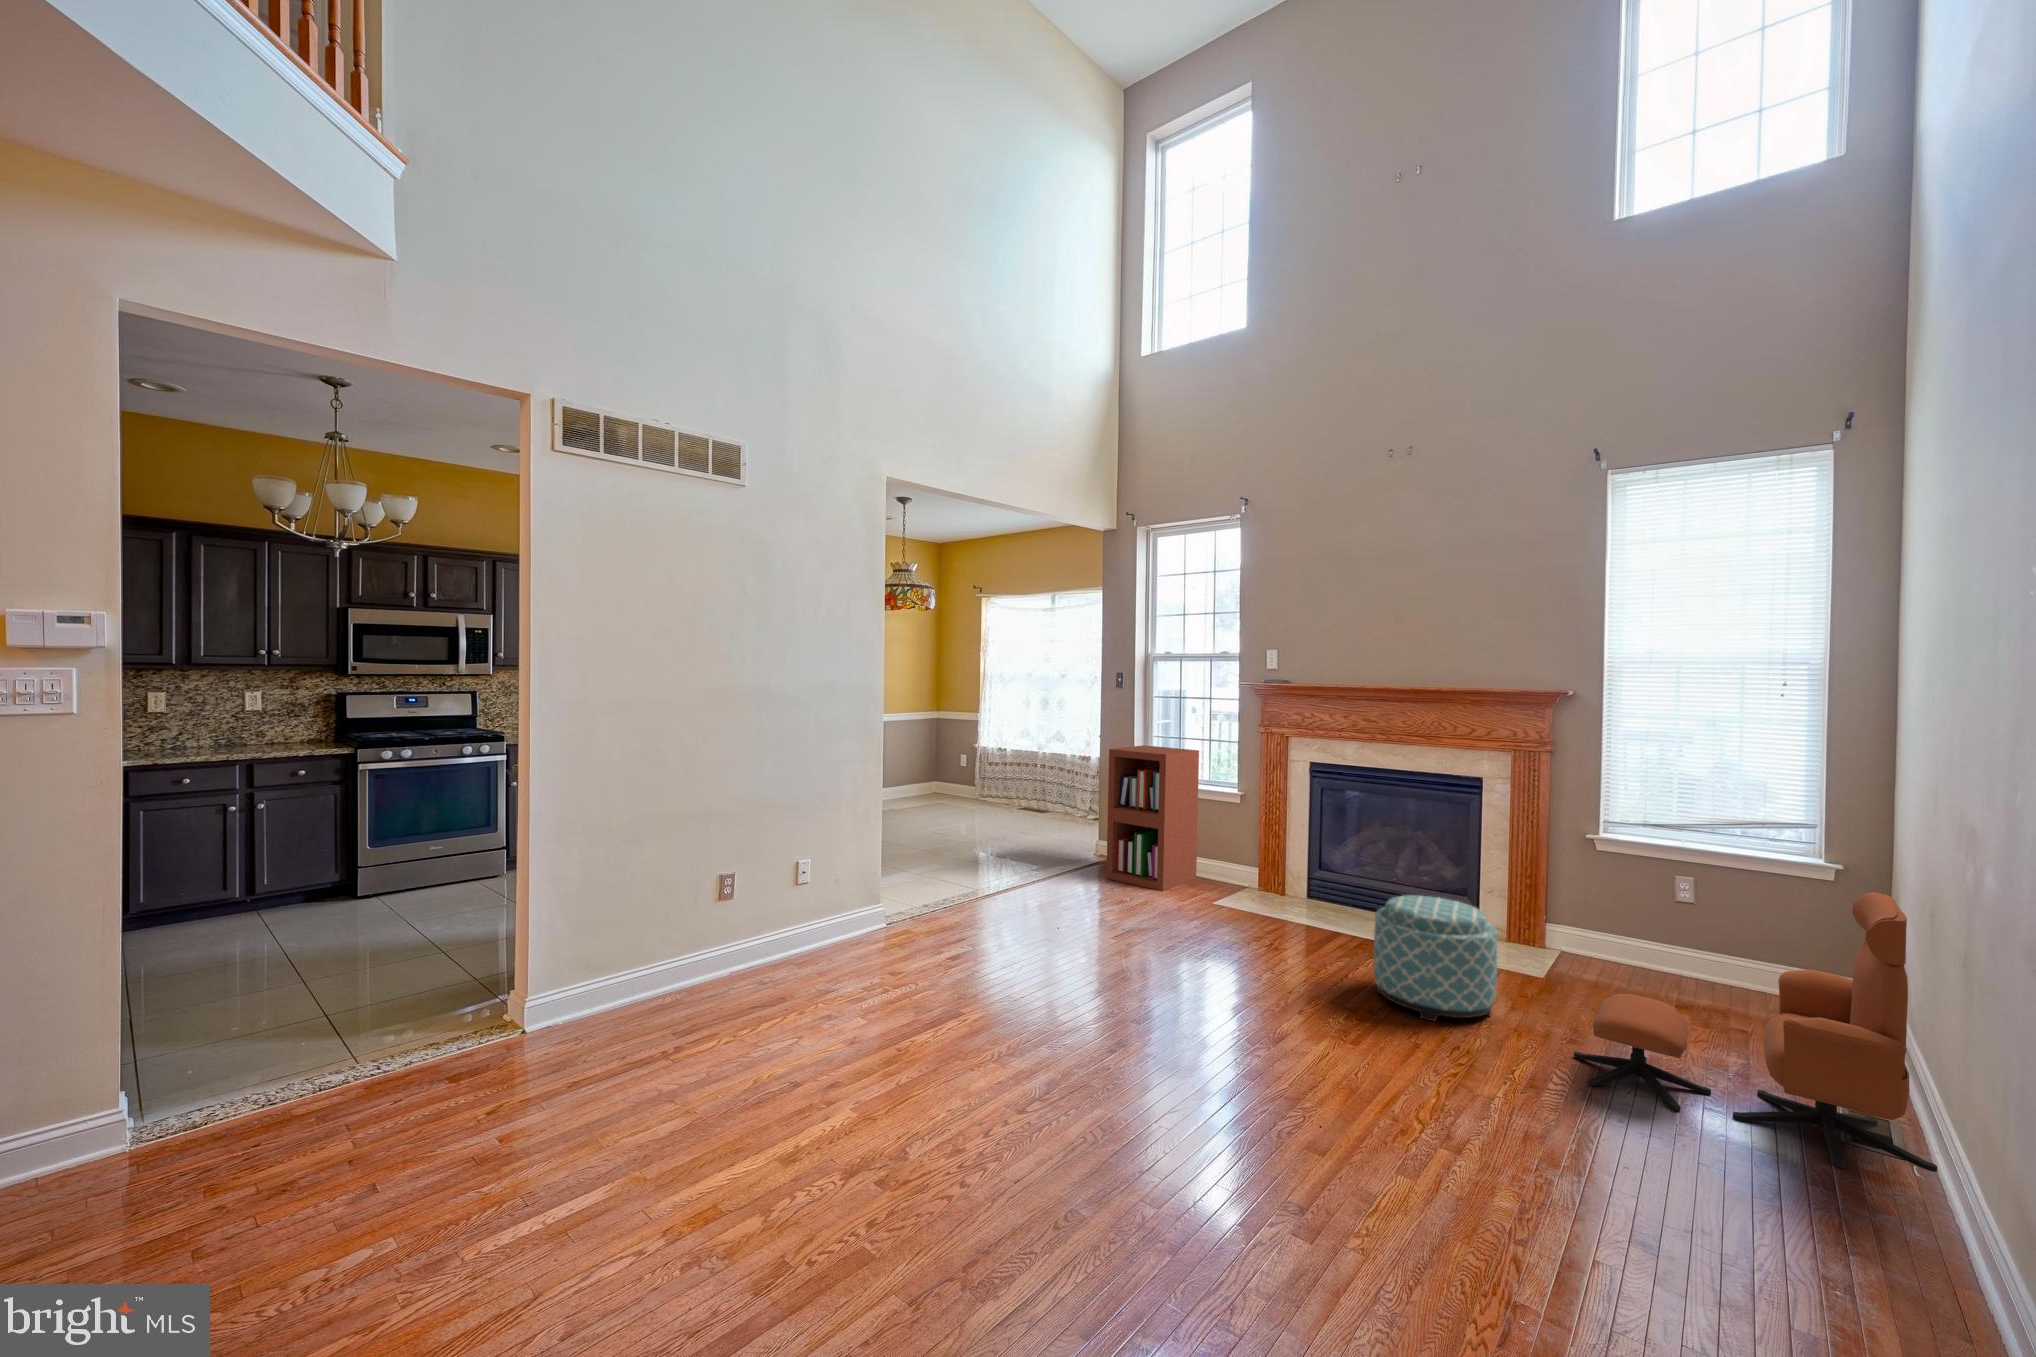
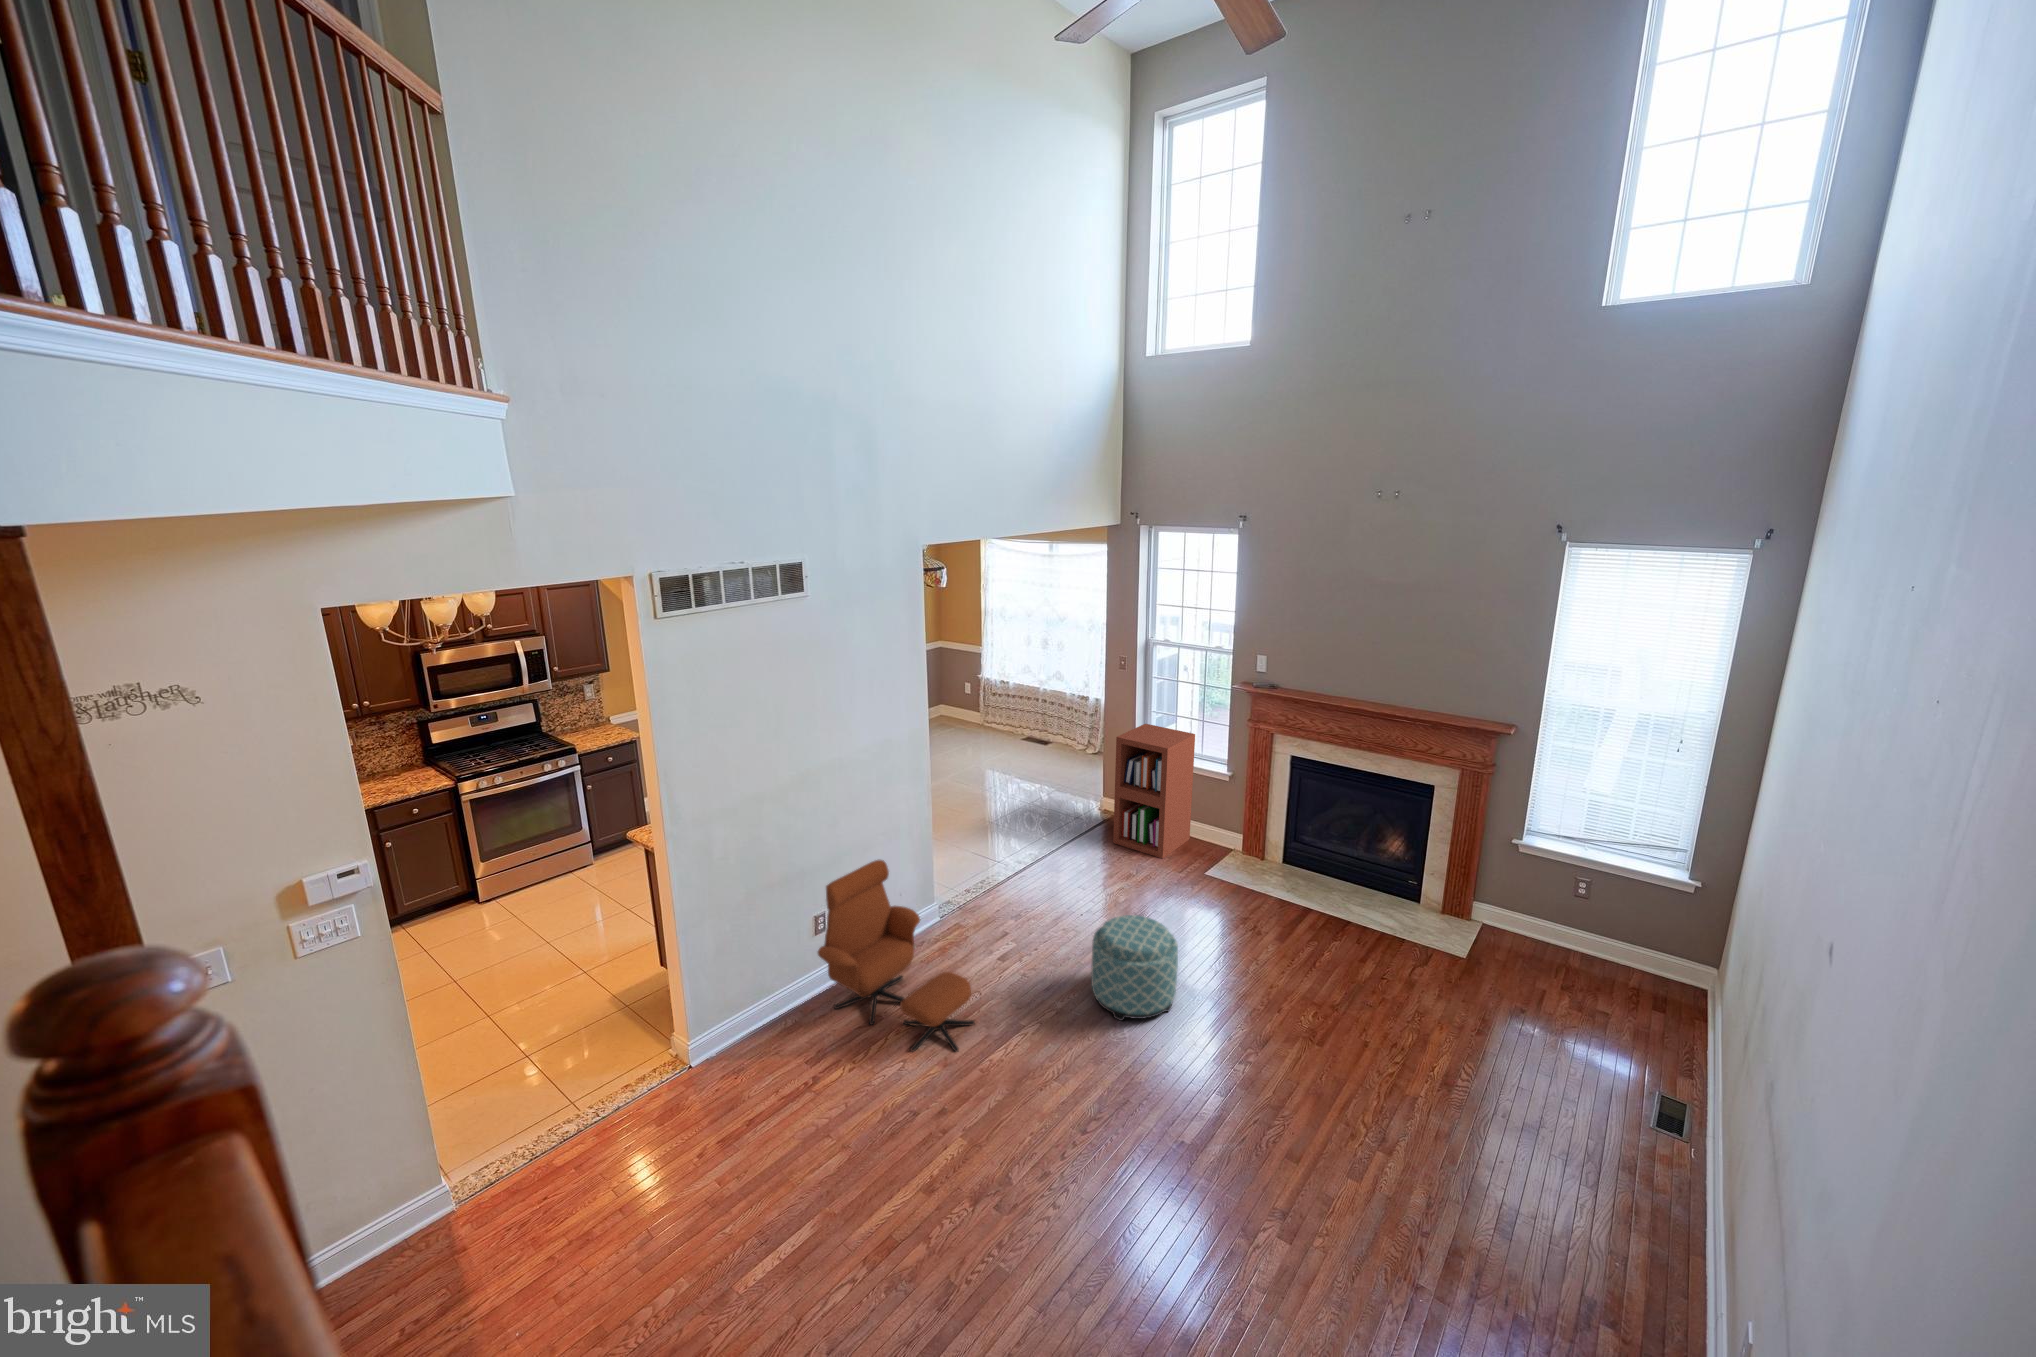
lounge chair: present [1574,892,1937,1172] -> present [818,860,975,1052]
ottoman: present [1374,895,1497,1022] -> present [1091,915,1178,1021]

